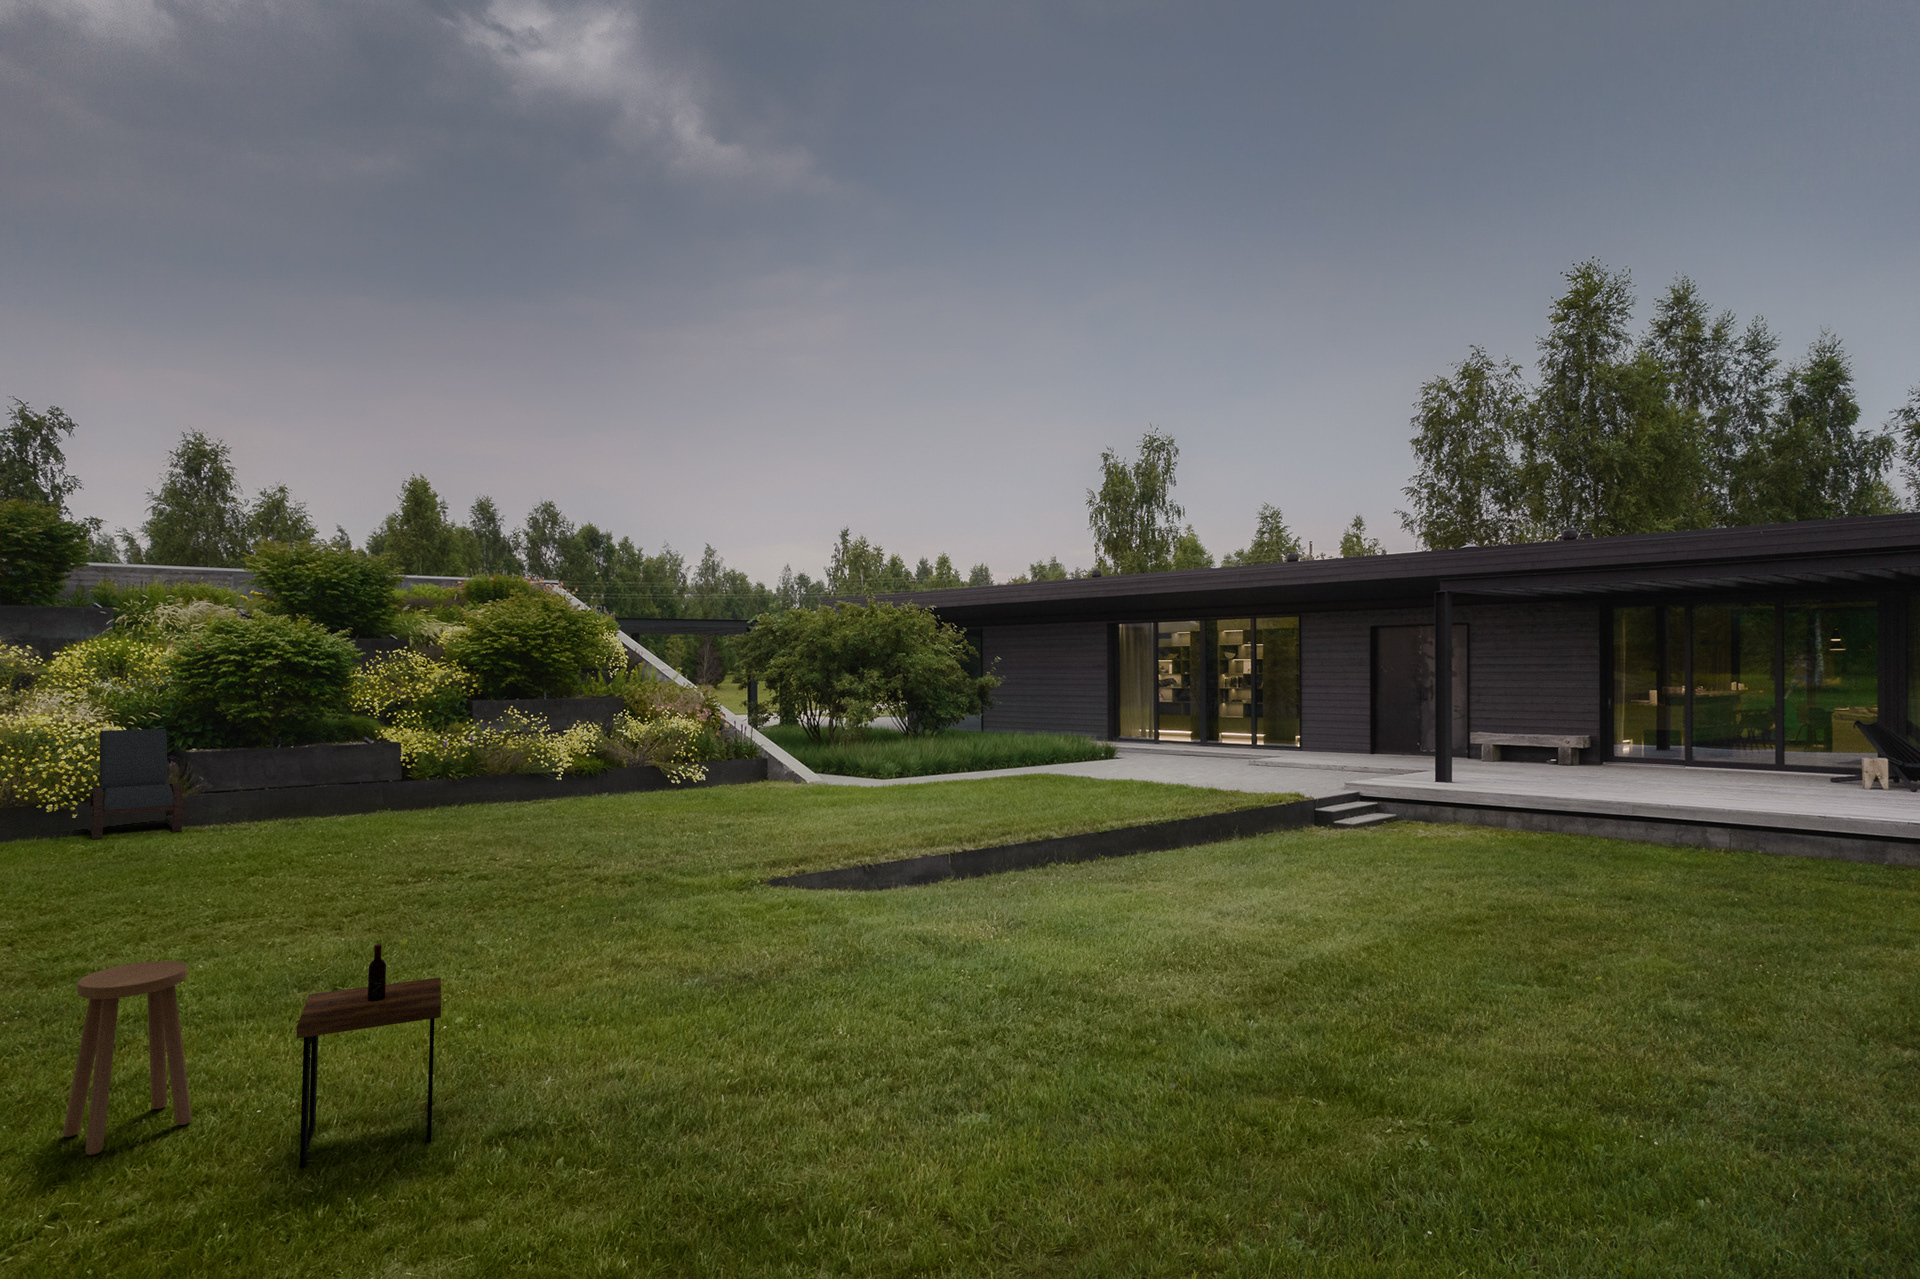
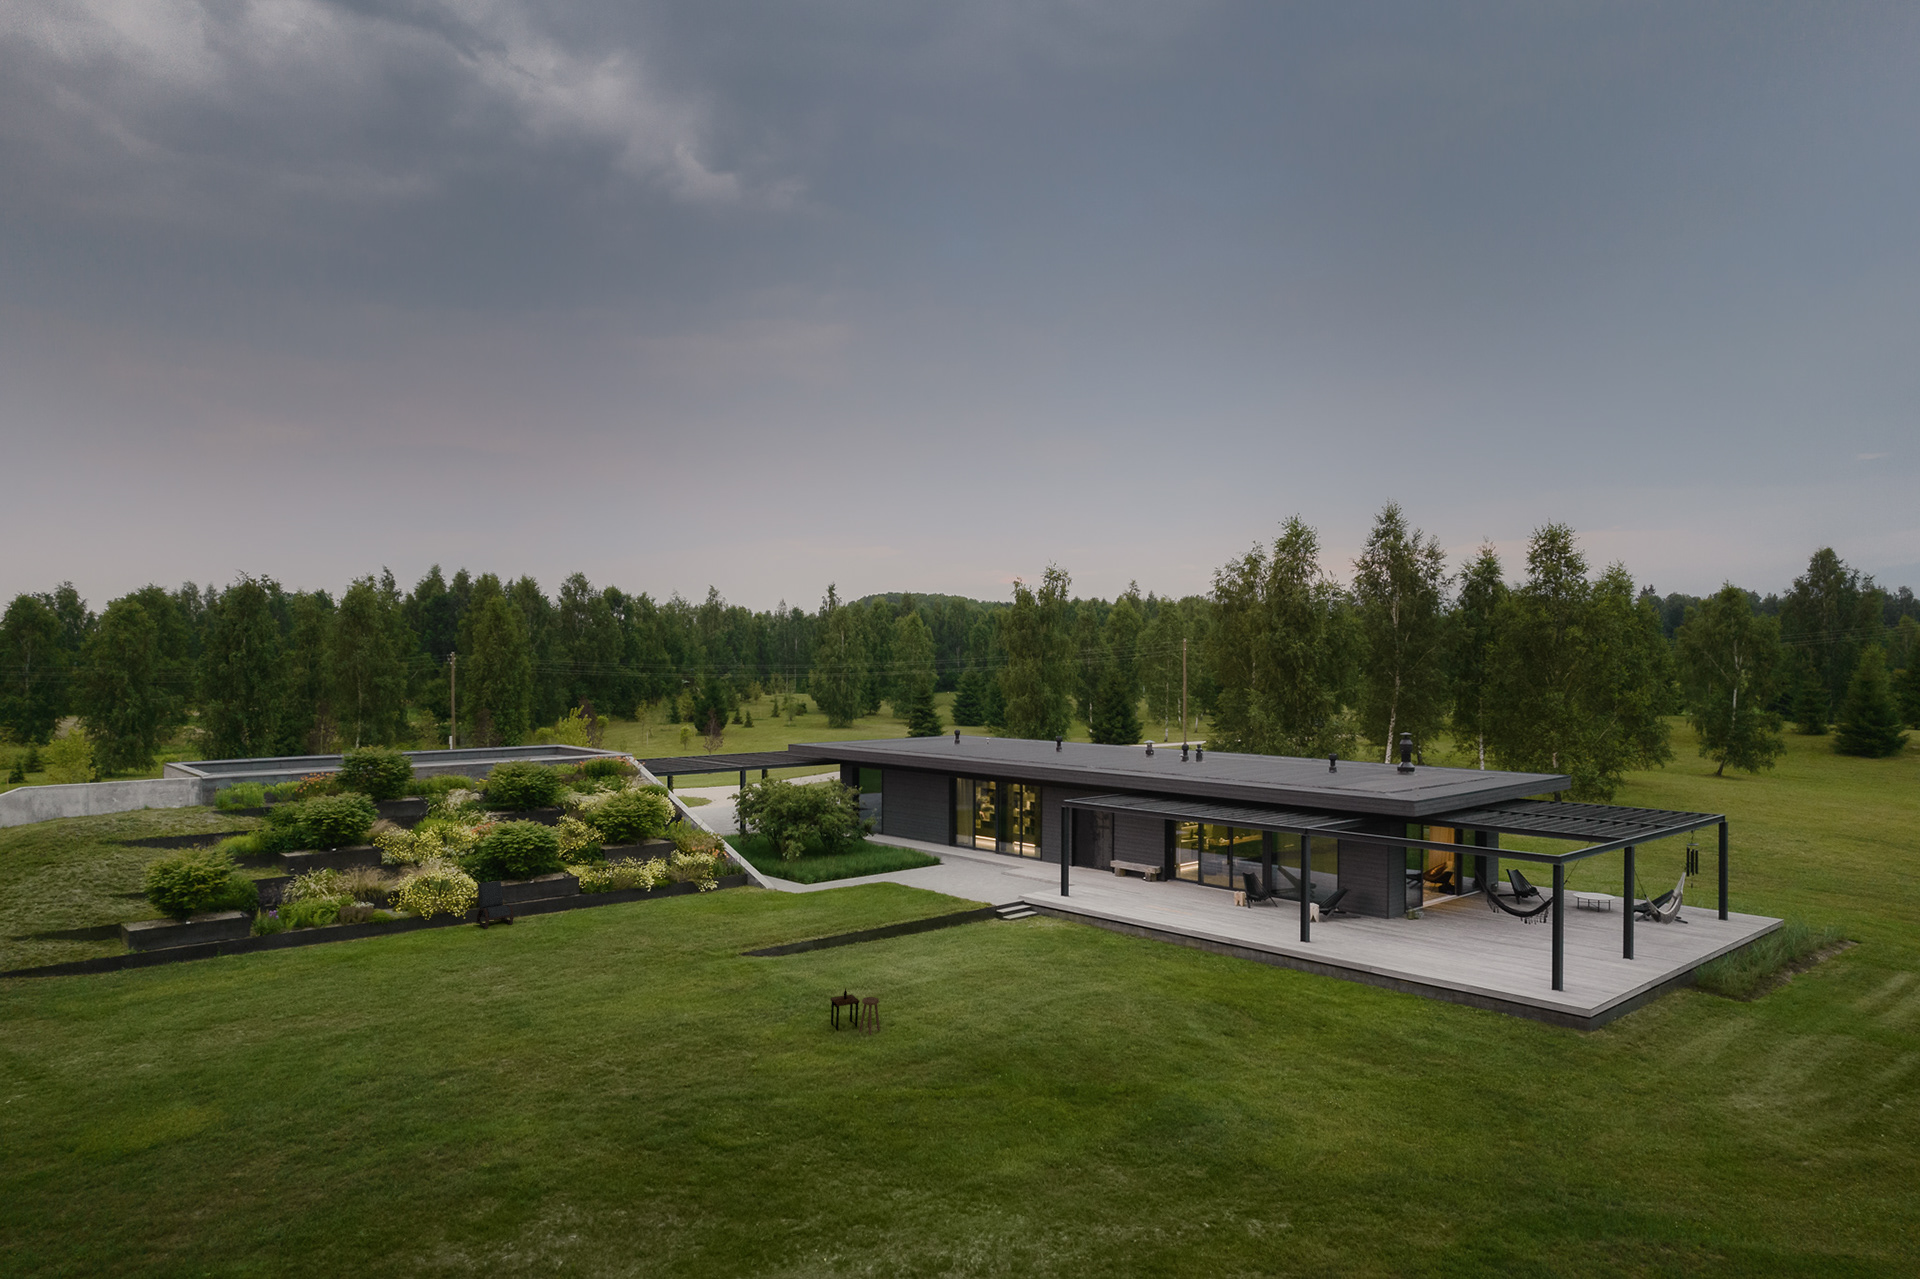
side table: present [296,944,441,1168] -> present [831,988,860,1030]
stool: present [63,961,192,1155] -> present [859,997,880,1035]

